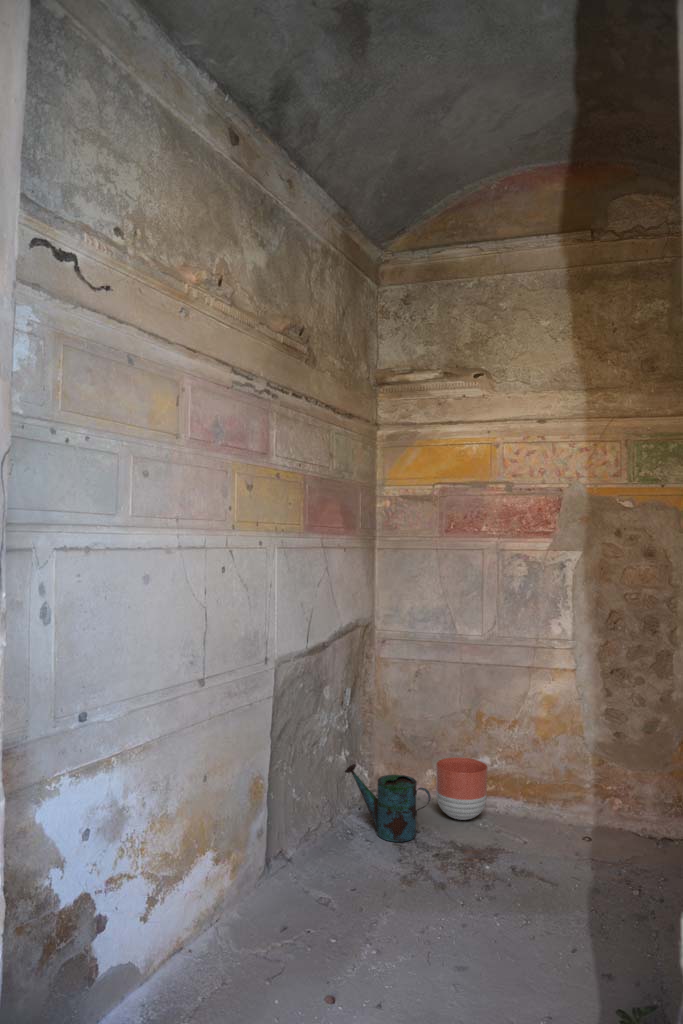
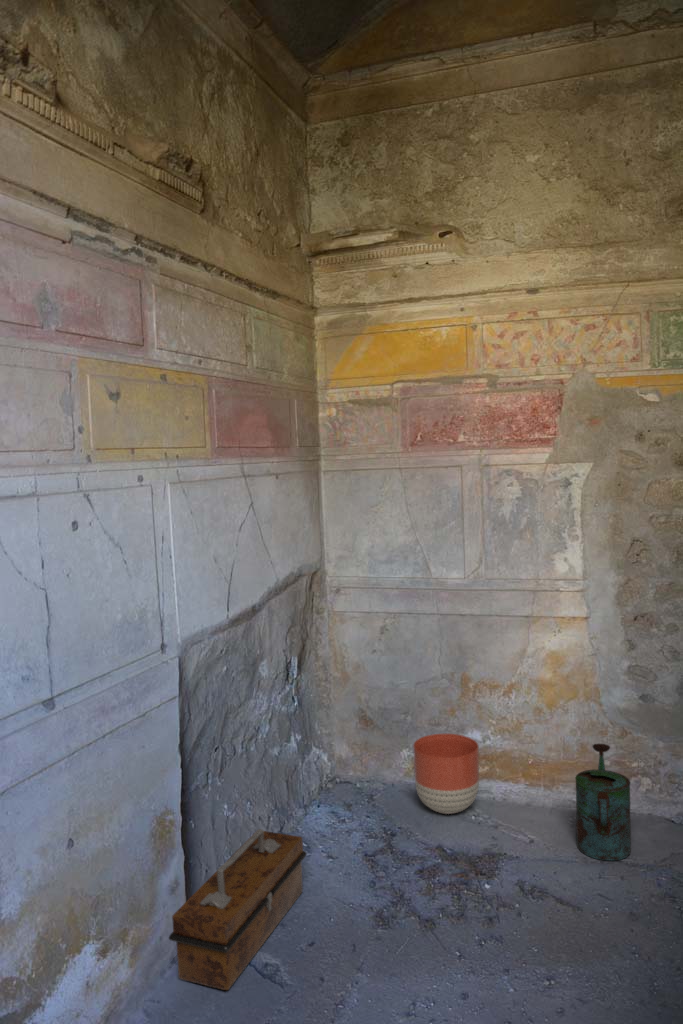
watering can: present [345,764,430,842] -> present [575,744,631,861]
toolbox: none [255,807,353,913] -> present [169,829,306,990]

